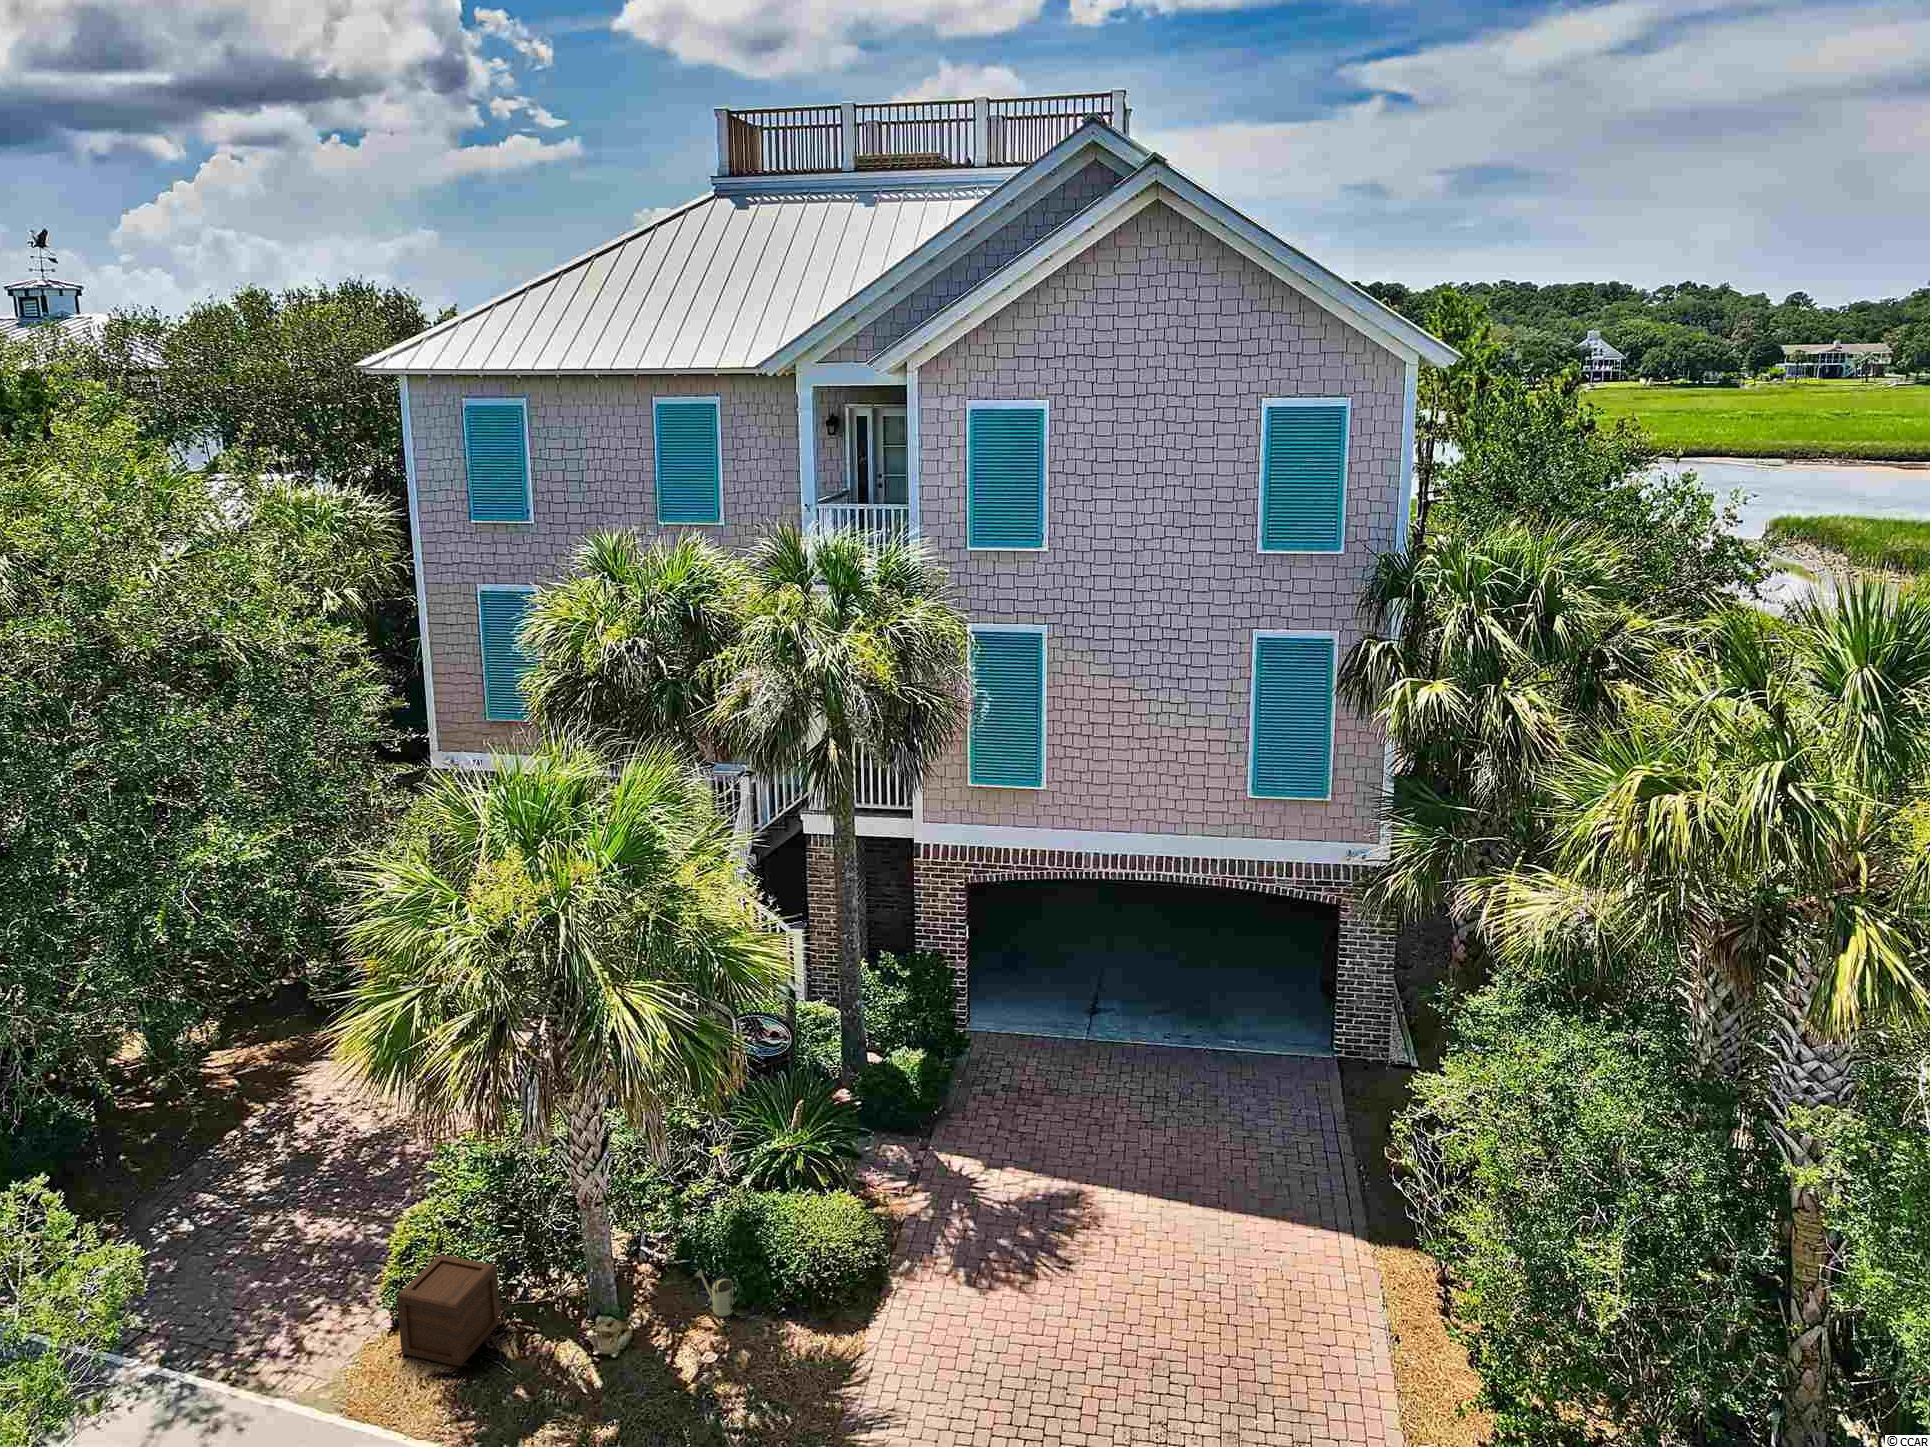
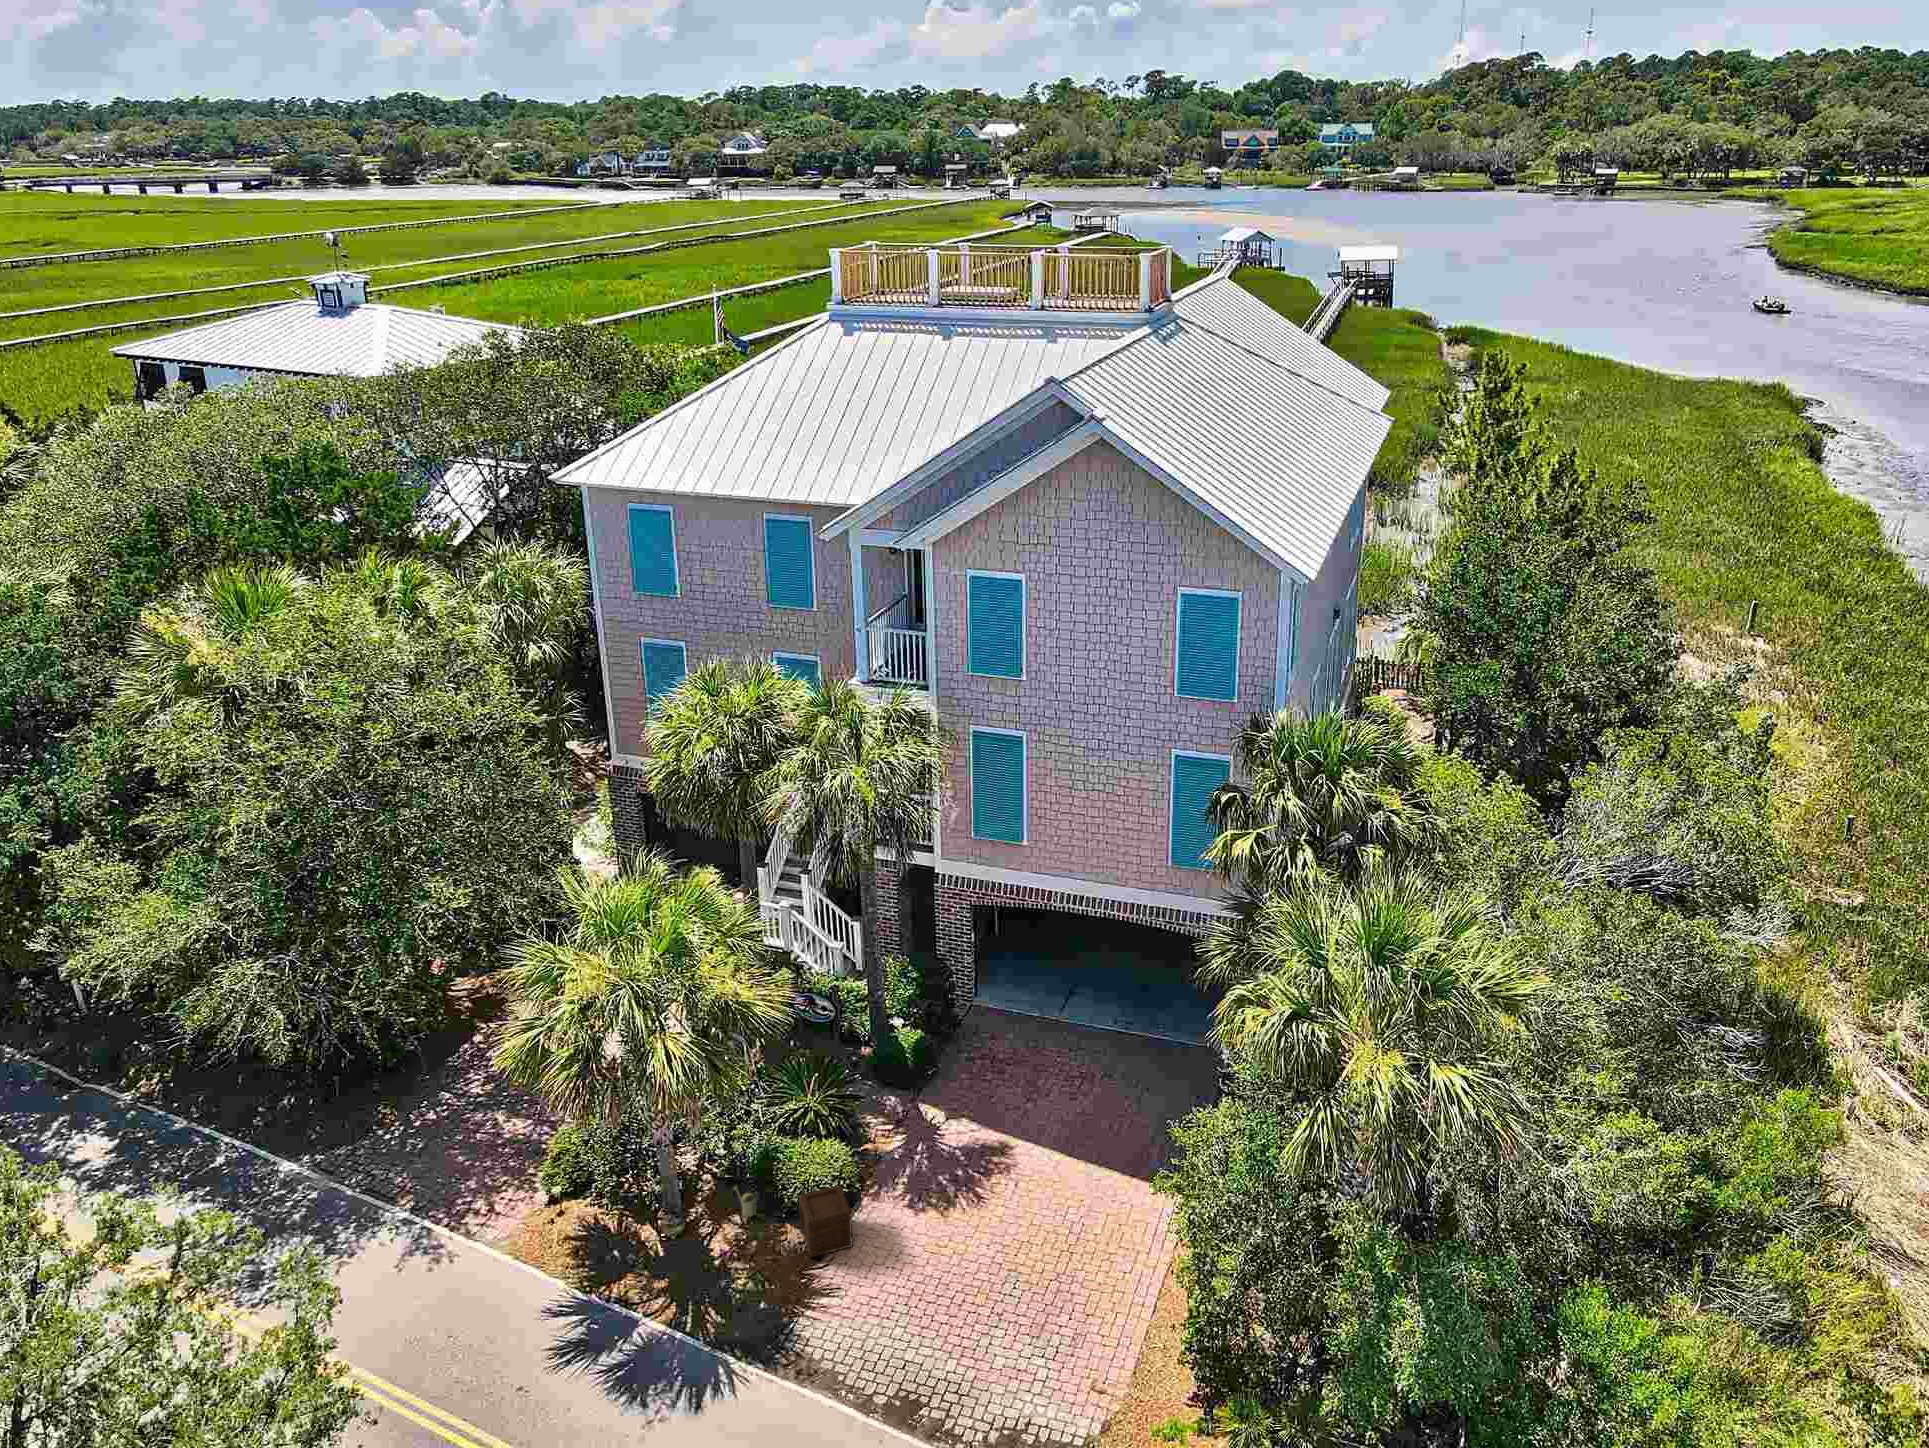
potted plant: none [89,1112,154,1164] -> present [373,1036,407,1067]
wooden crate: present [396,1254,501,1367] -> present [799,1185,853,1257]

